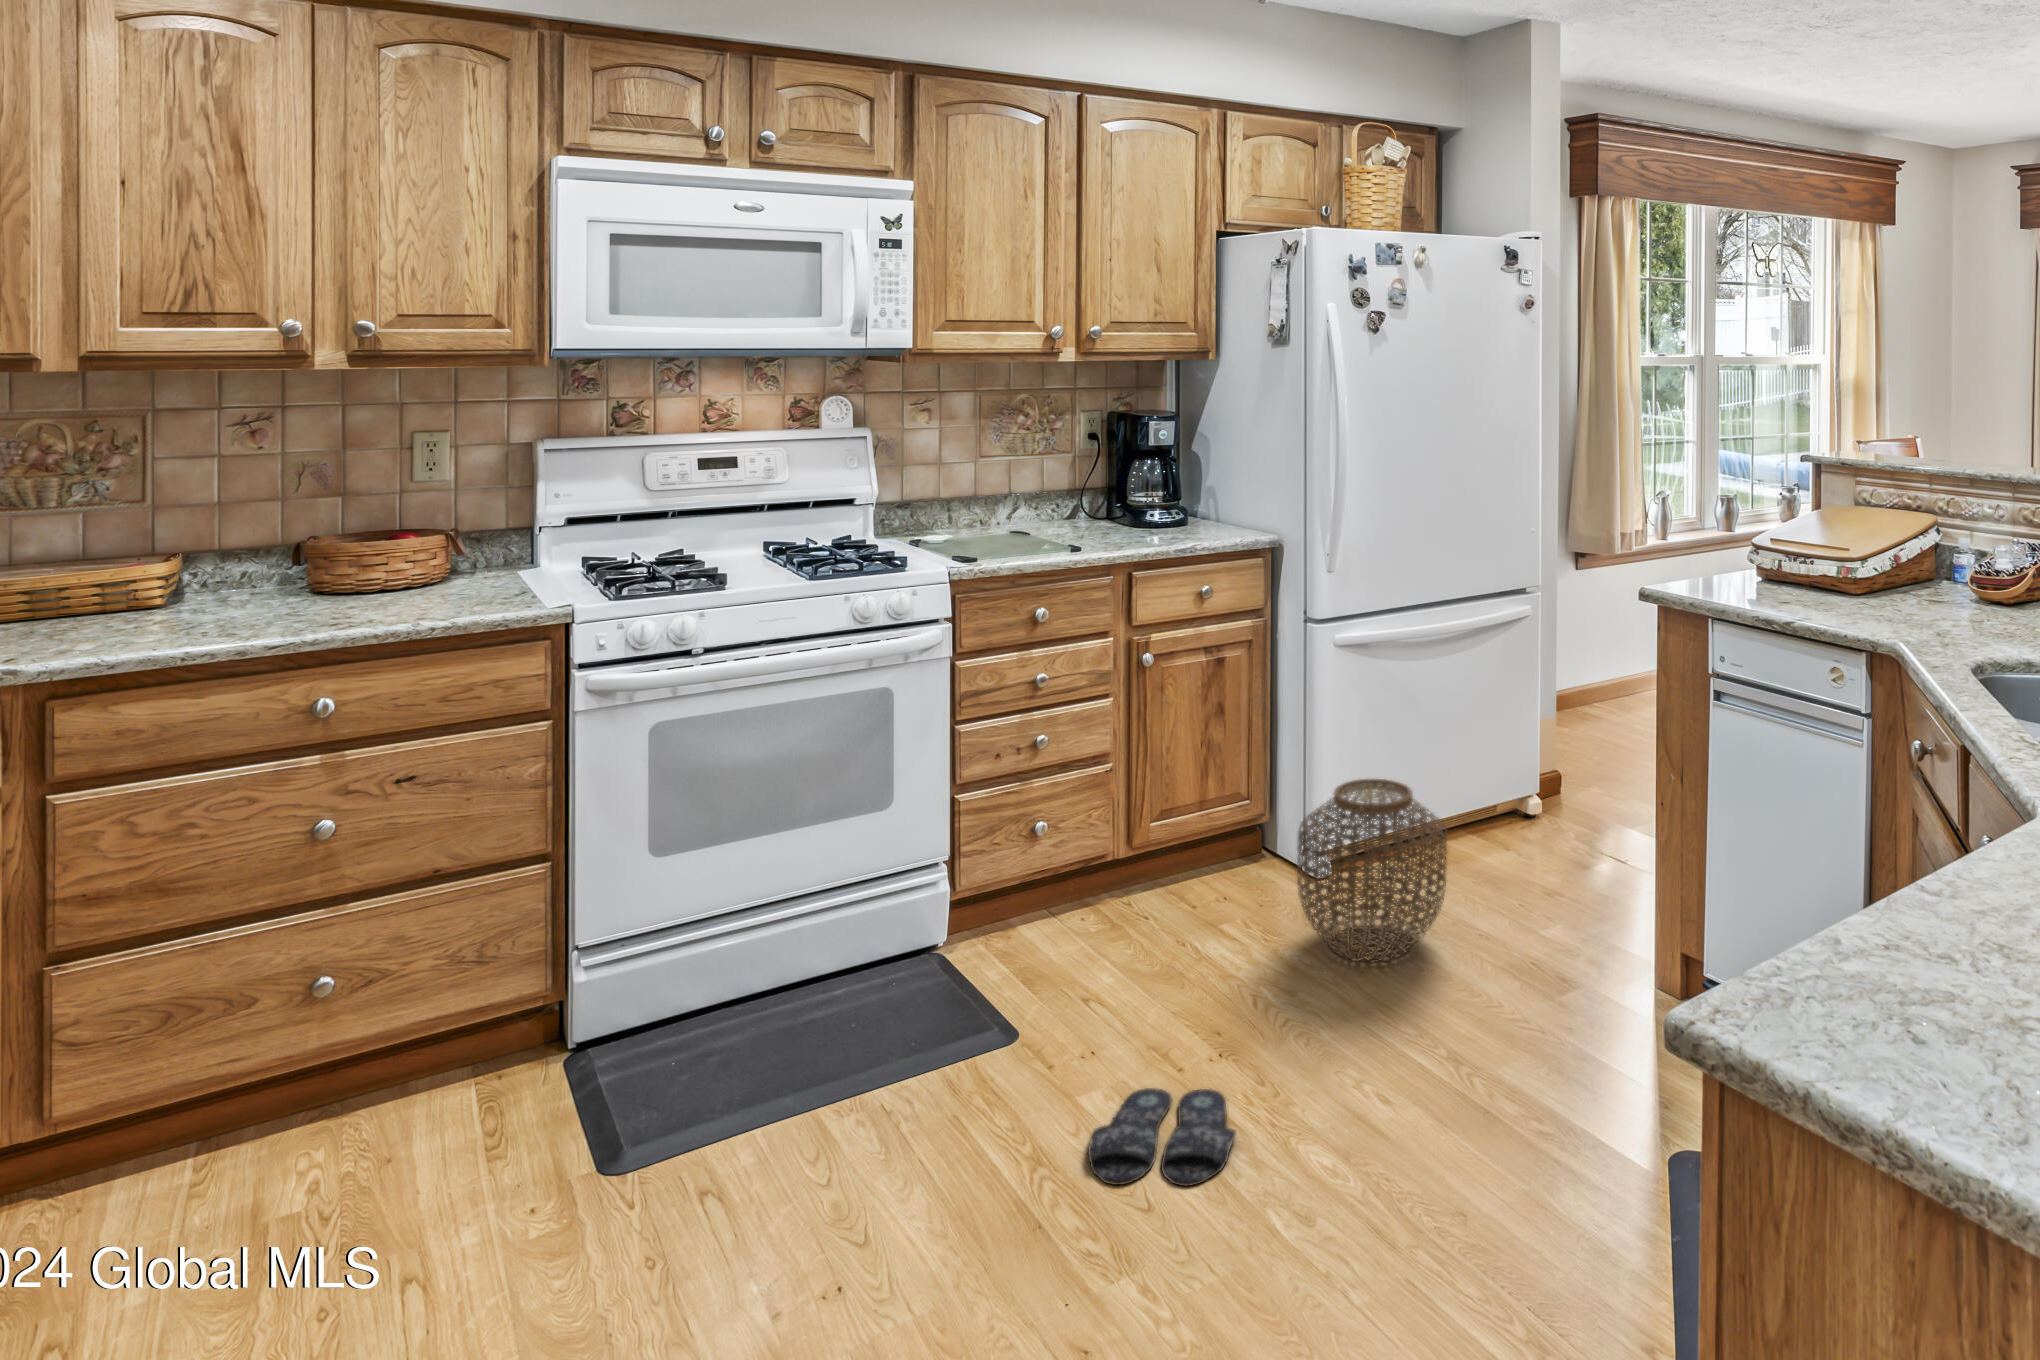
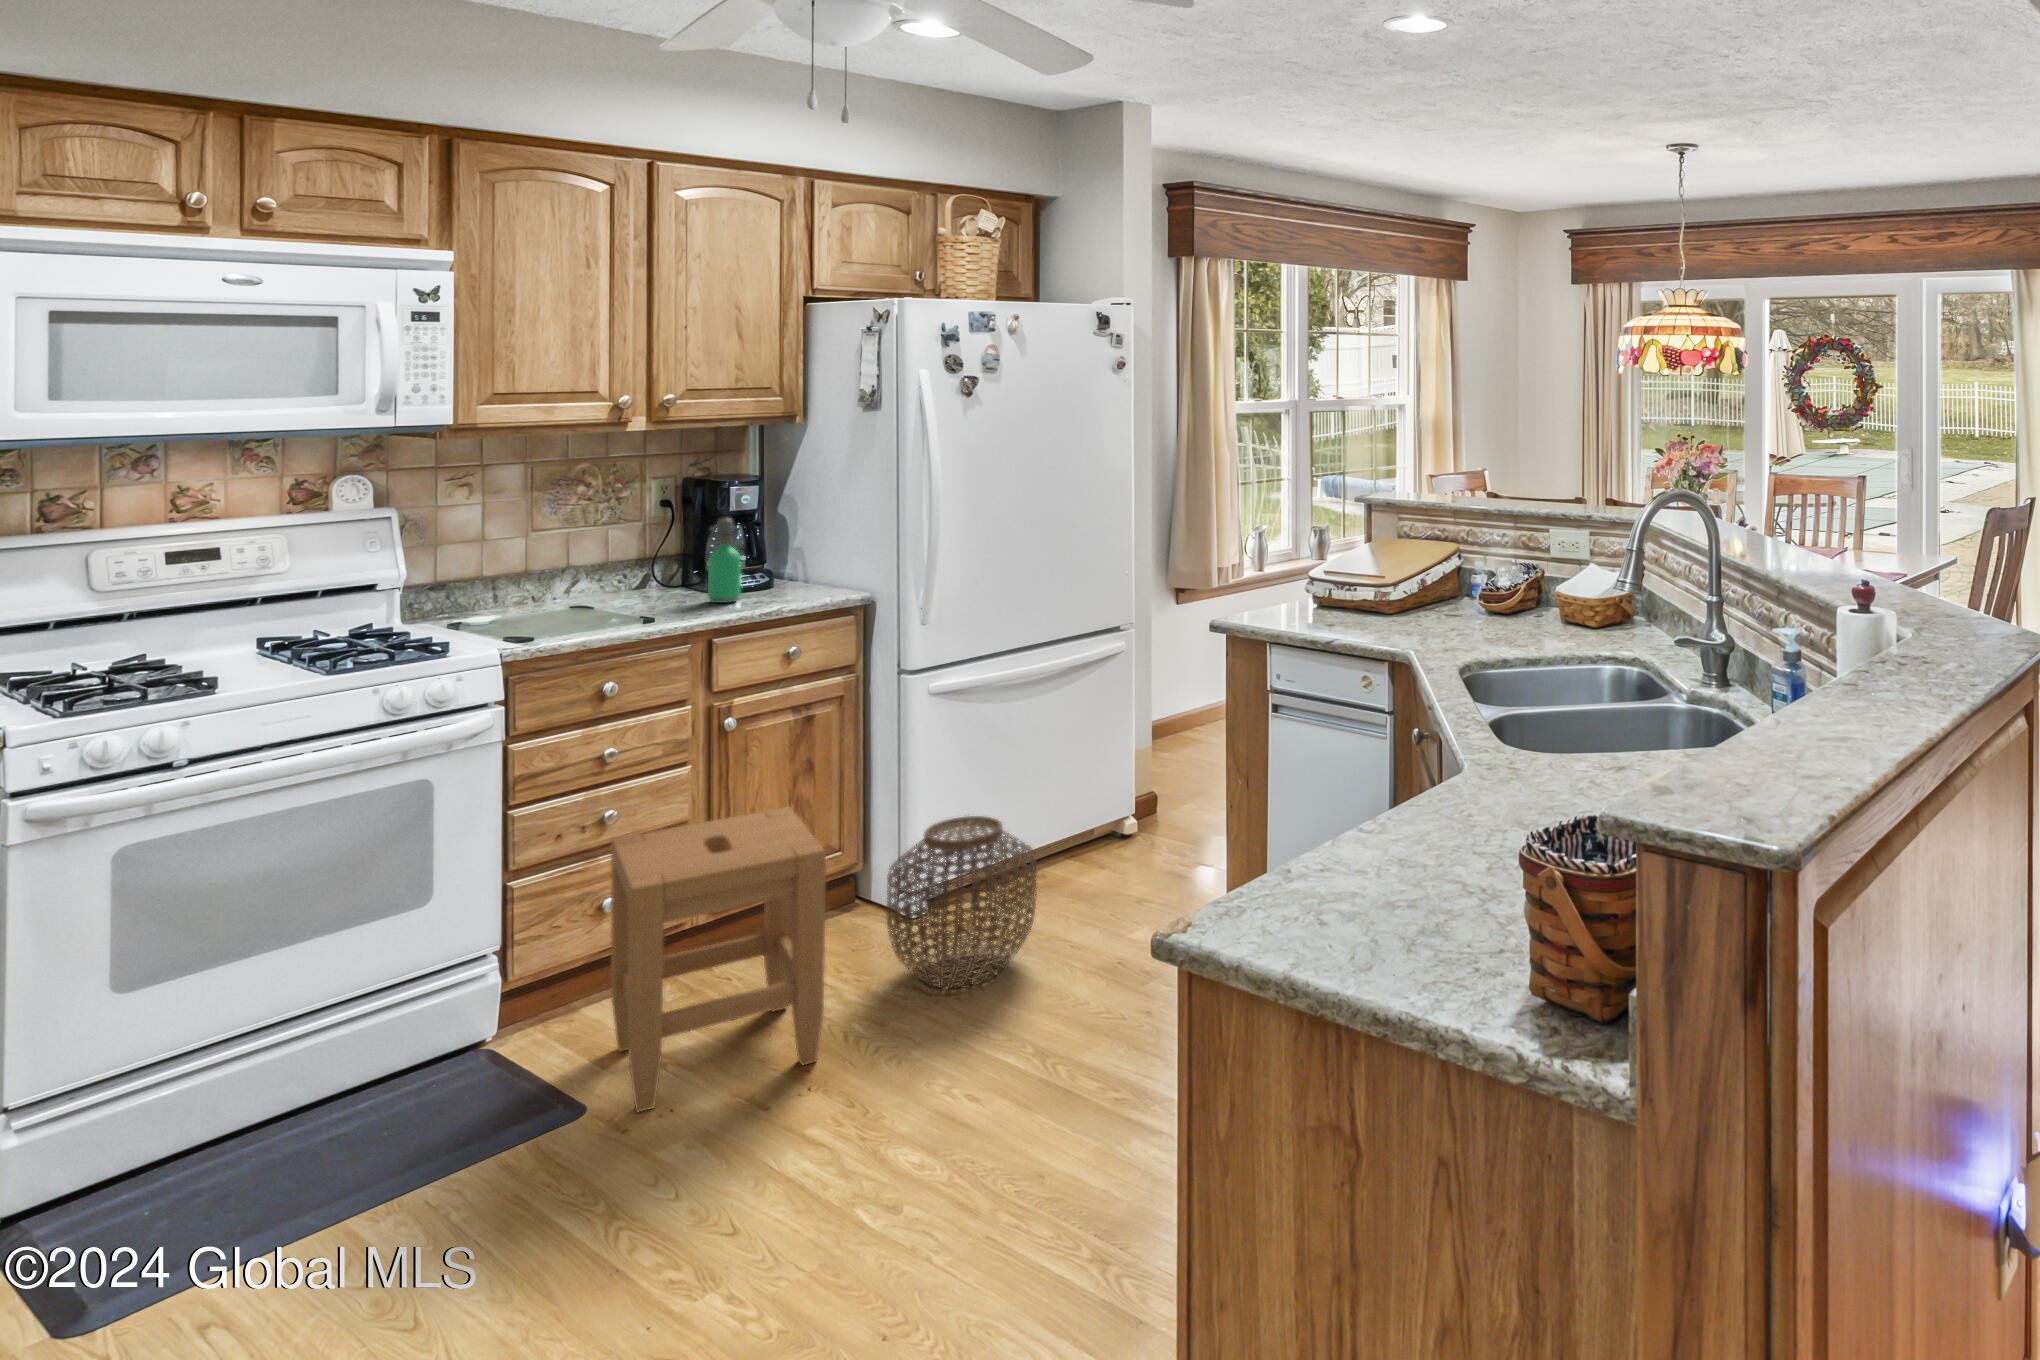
soap dispenser: none [1131,452,1161,537] -> present [708,518,741,603]
stool: none [1045,749,1242,1046] -> present [611,807,826,1112]
slippers: present [1088,1088,1236,1186] -> none [662,1126,820,1228]

